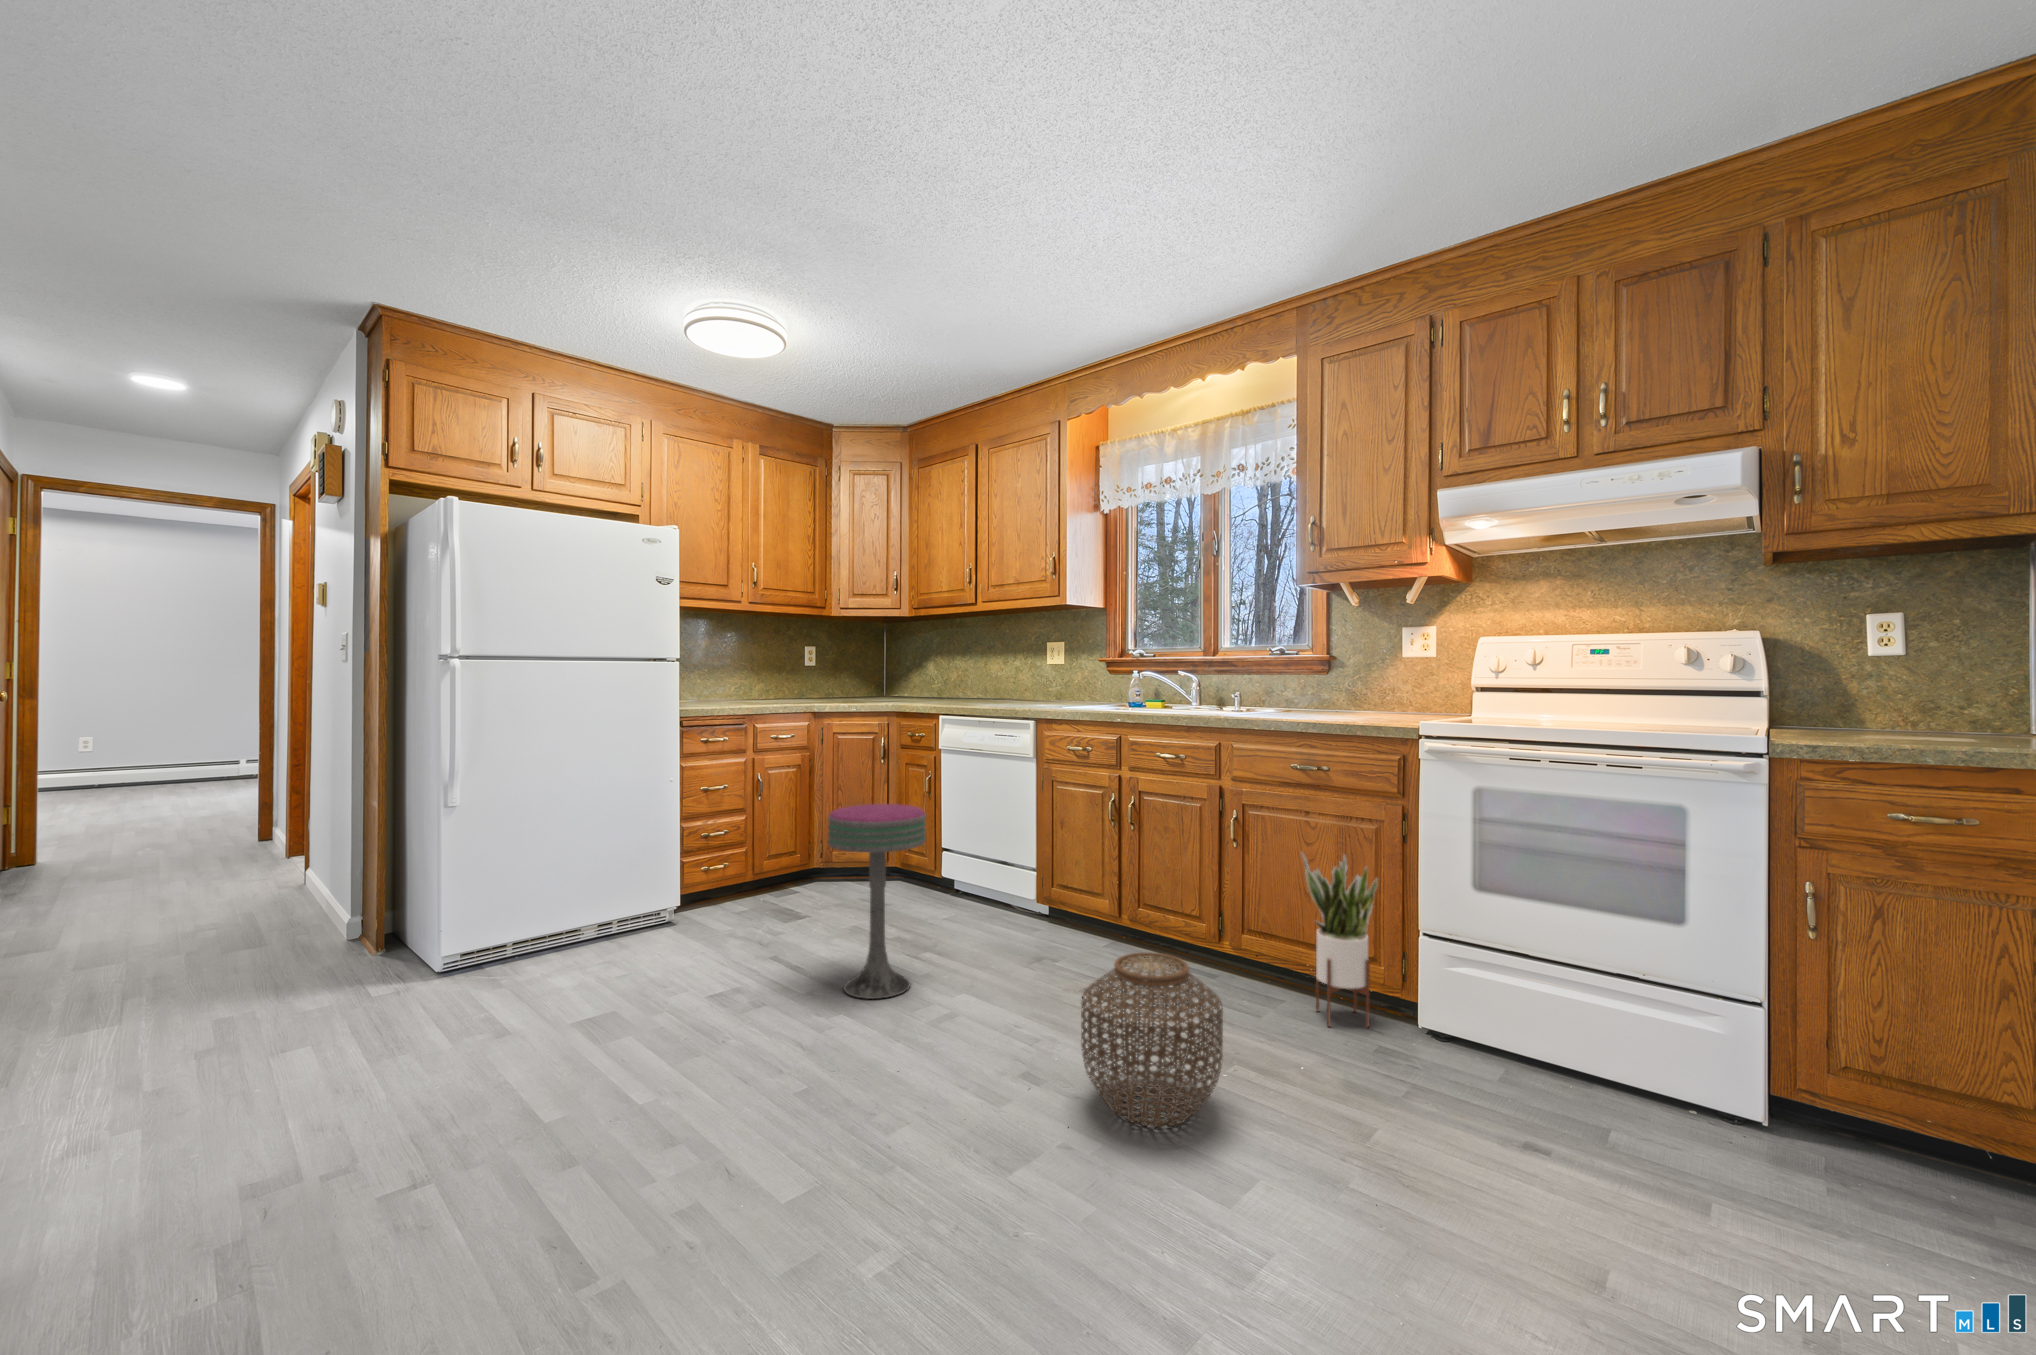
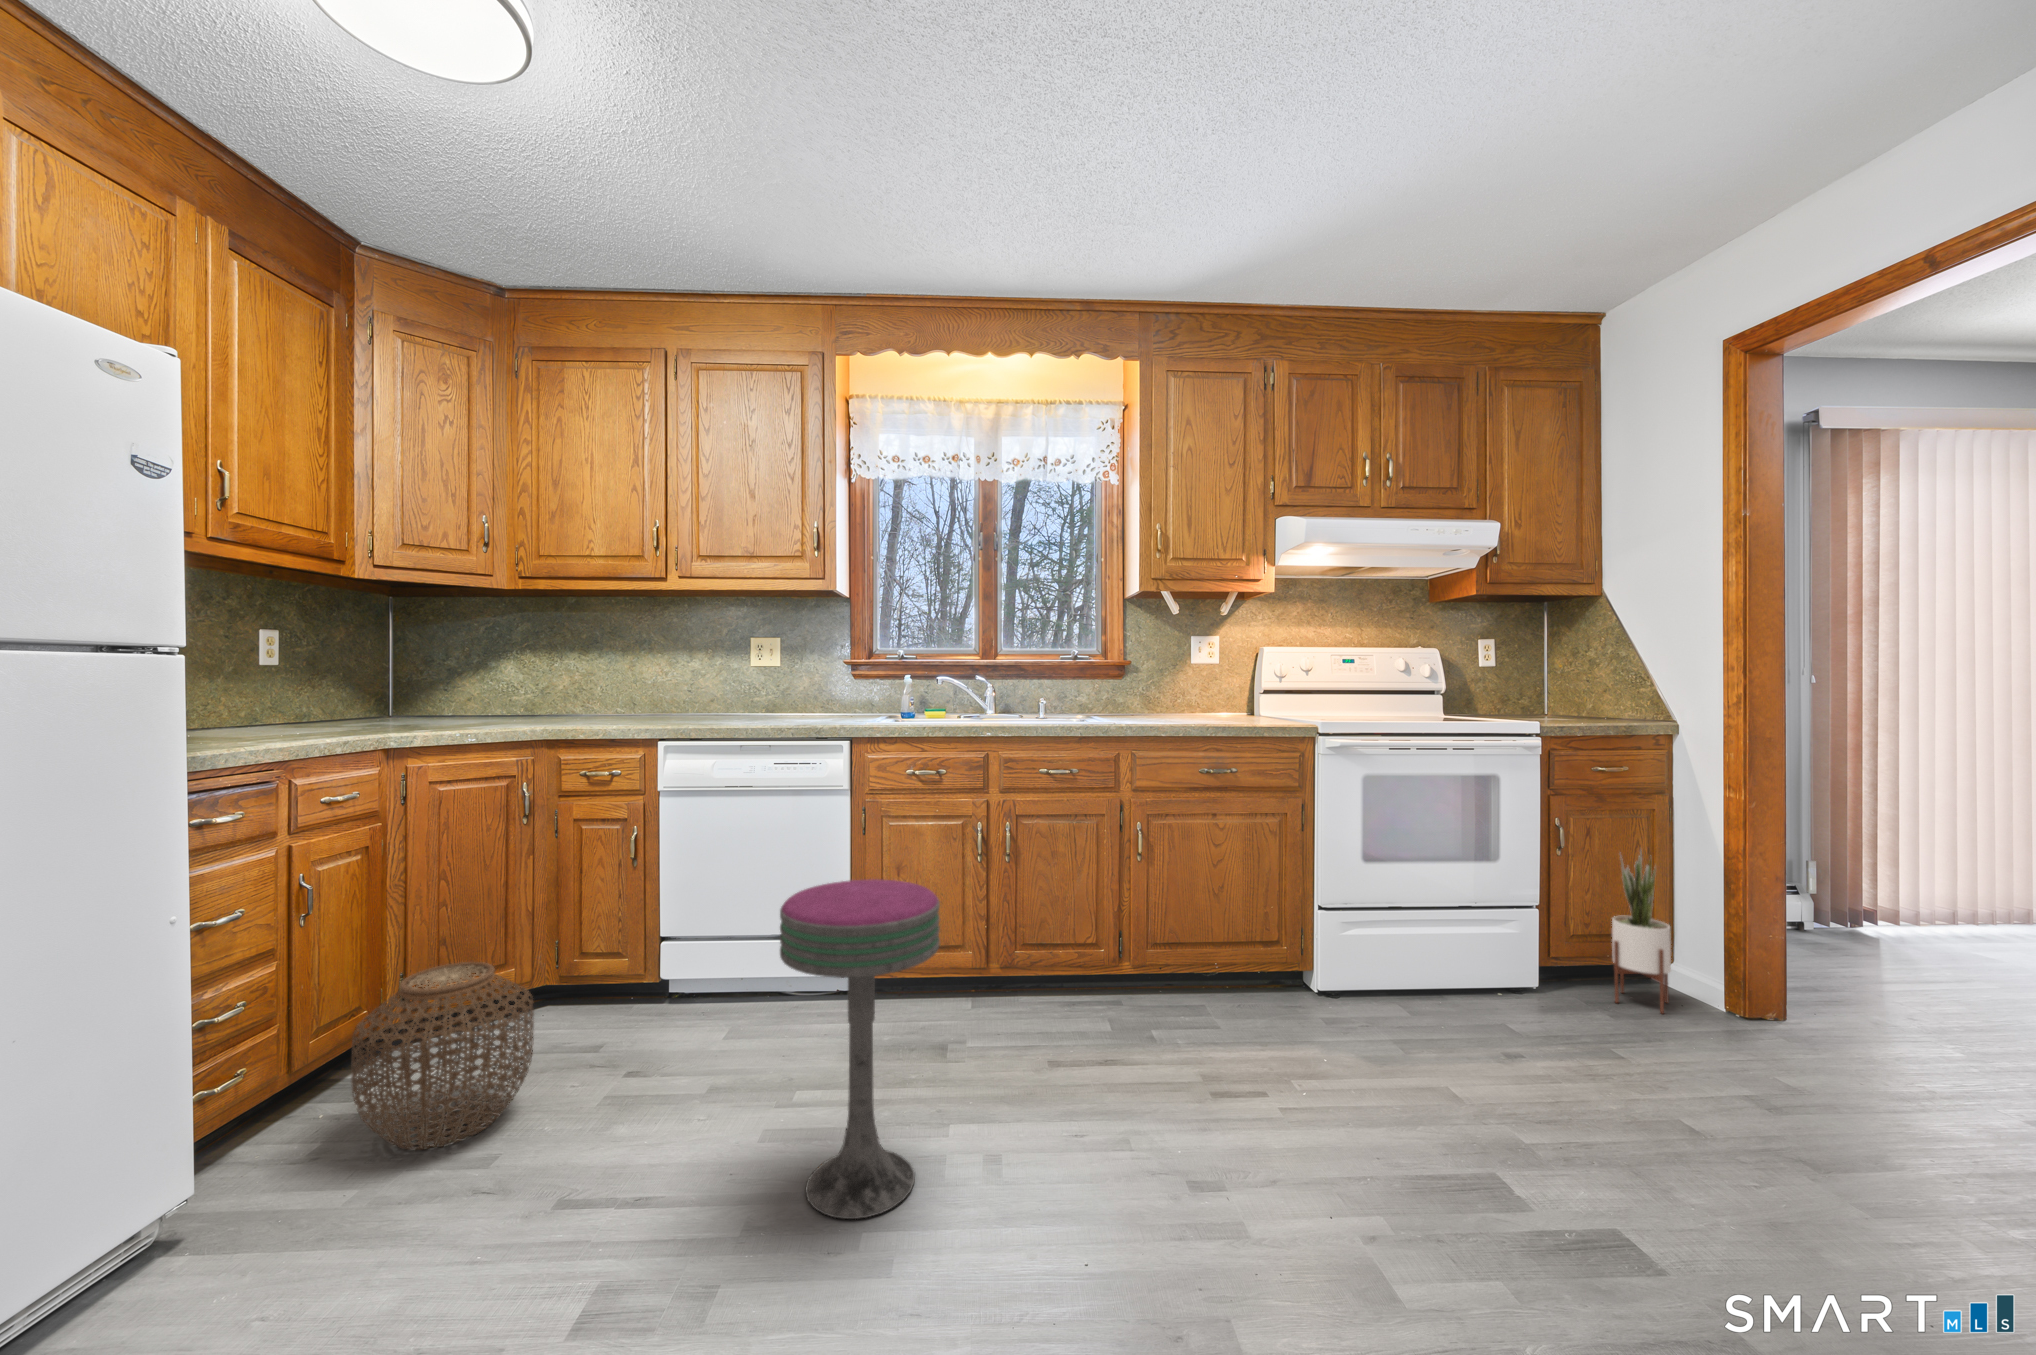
potted plant: present [1302,853,1378,1027] -> present [1612,852,1671,1013]
woven basket: present [1081,952,1223,1127] -> present [351,962,534,1150]

